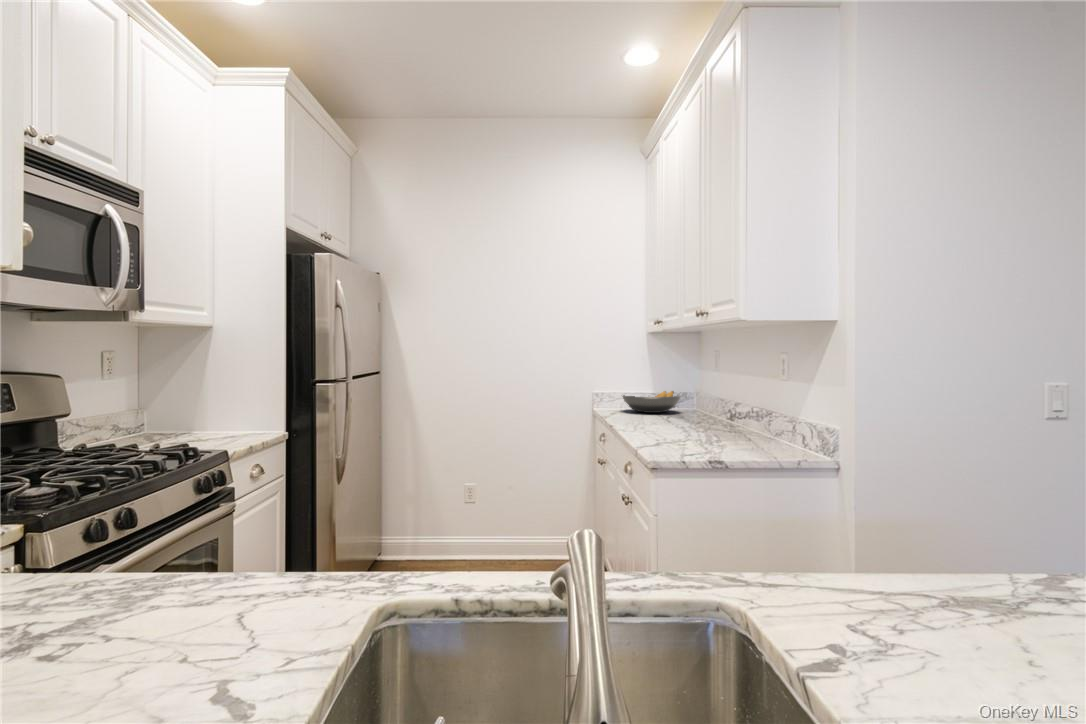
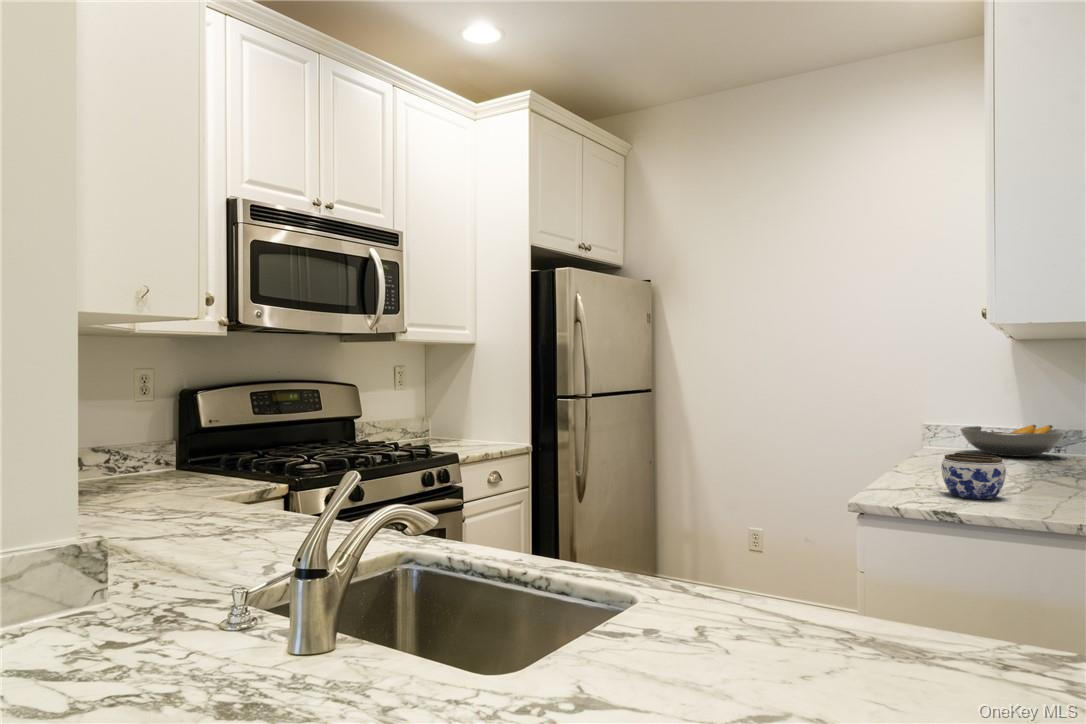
jar: none [681,414,722,446] -> present [941,453,1006,499]

